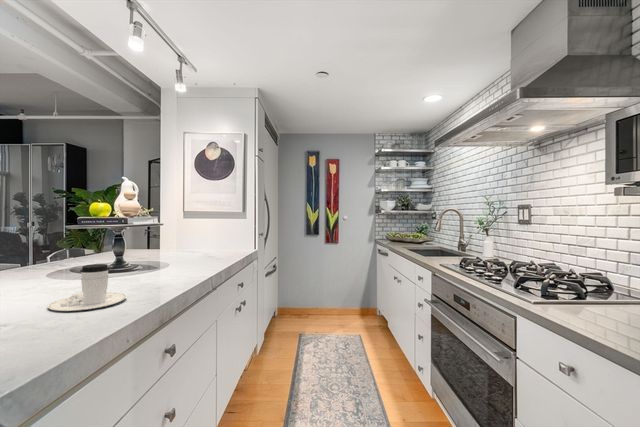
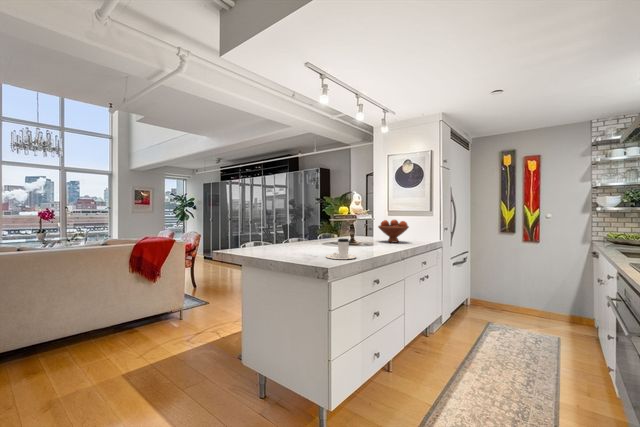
fruit bowl: none [168,224,215,257] -> present [378,220,409,242]

